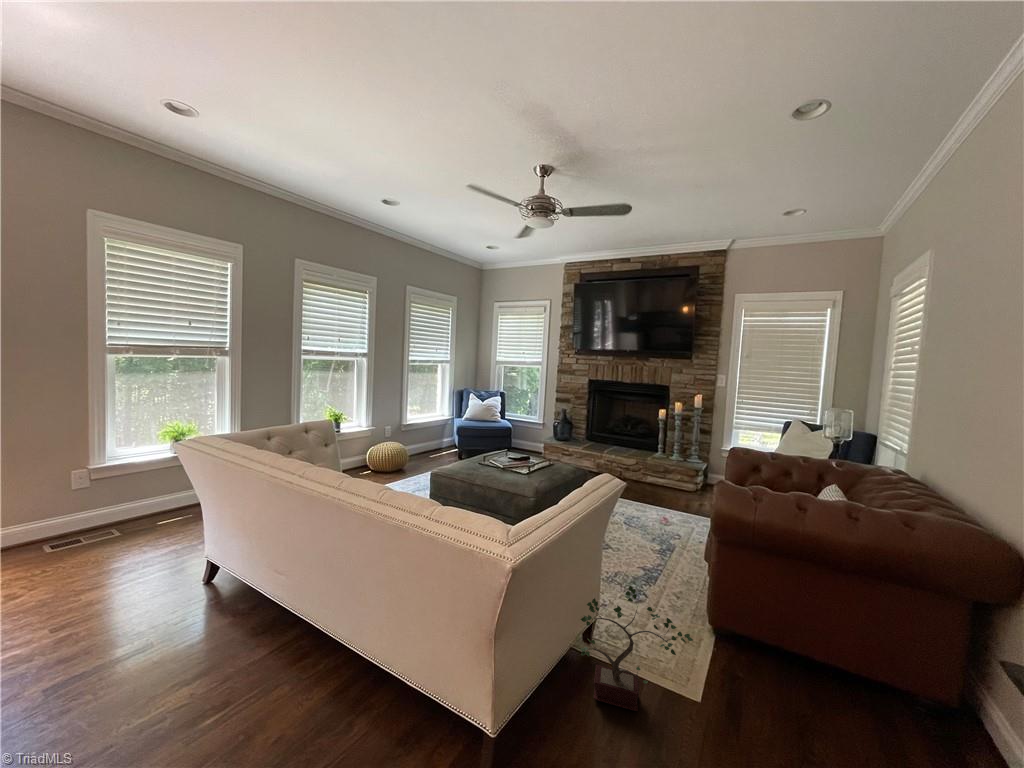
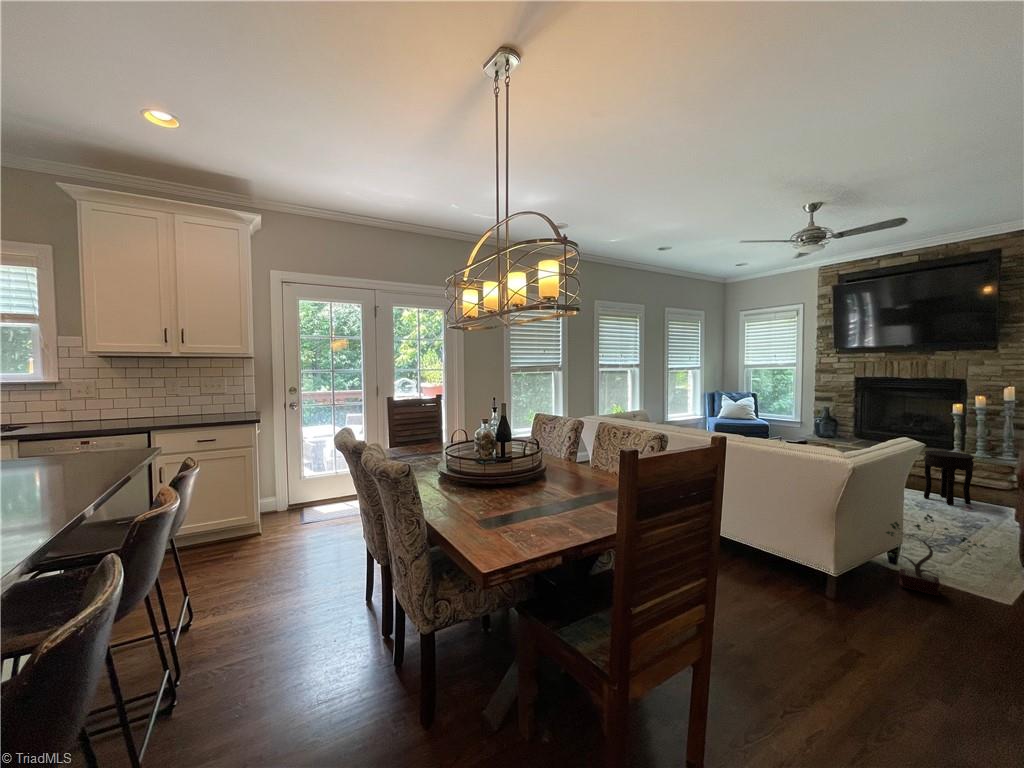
side table: none [634,458,673,516] -> present [924,451,974,505]

